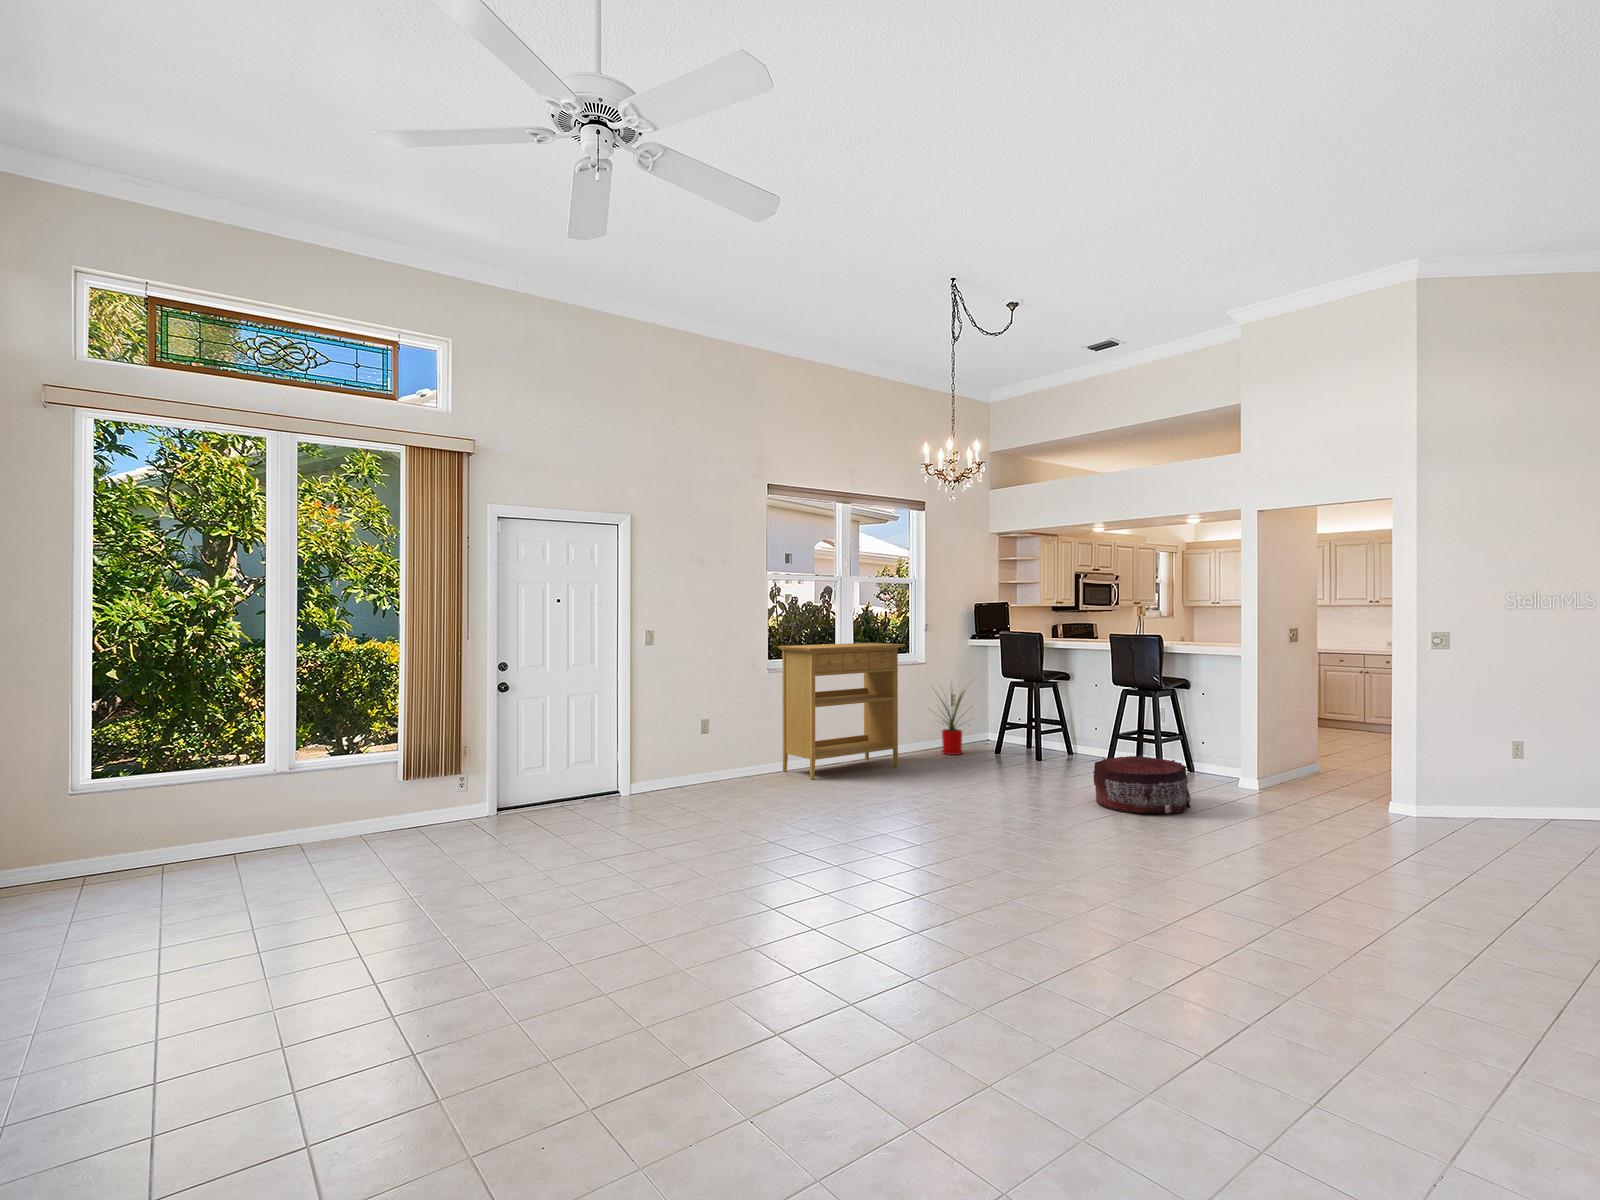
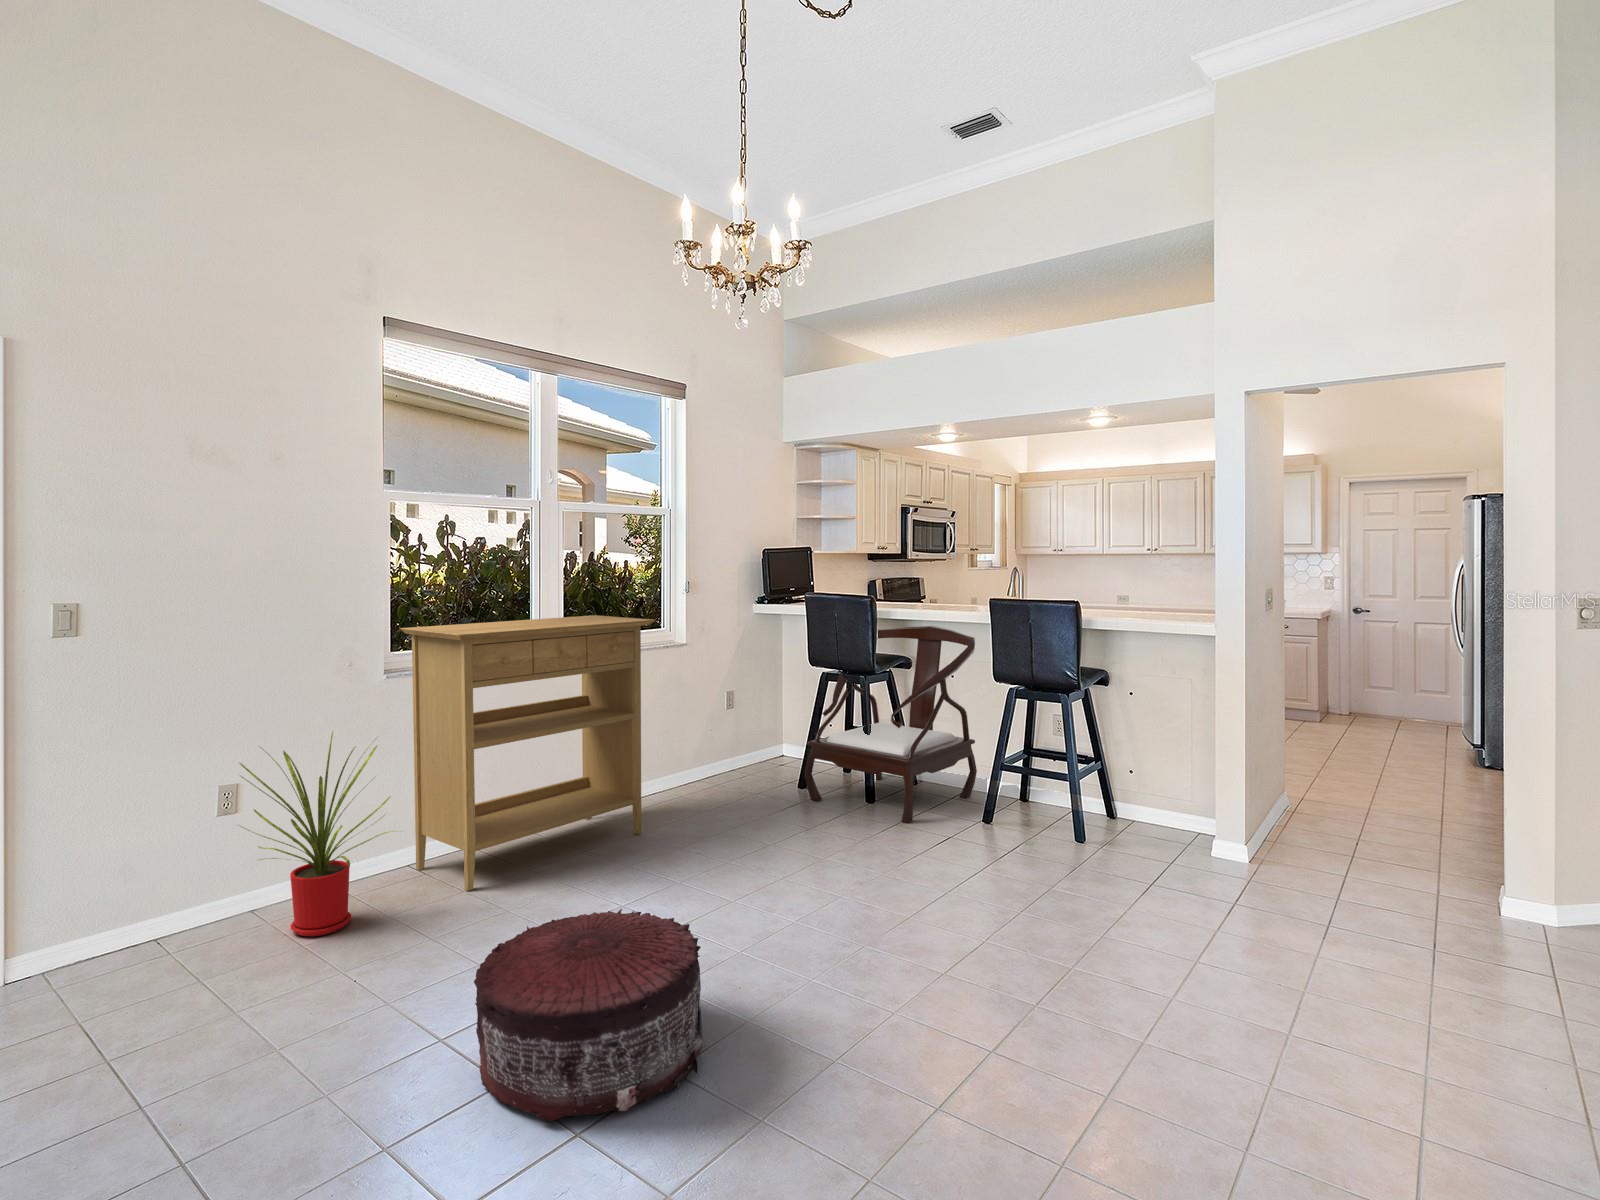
armchair: none [997,653,1111,770] -> present [805,626,977,823]
house plant: present [941,692,964,755] -> present [240,732,392,936]
pouf: present [1093,756,1191,813] -> present [474,909,702,1121]

